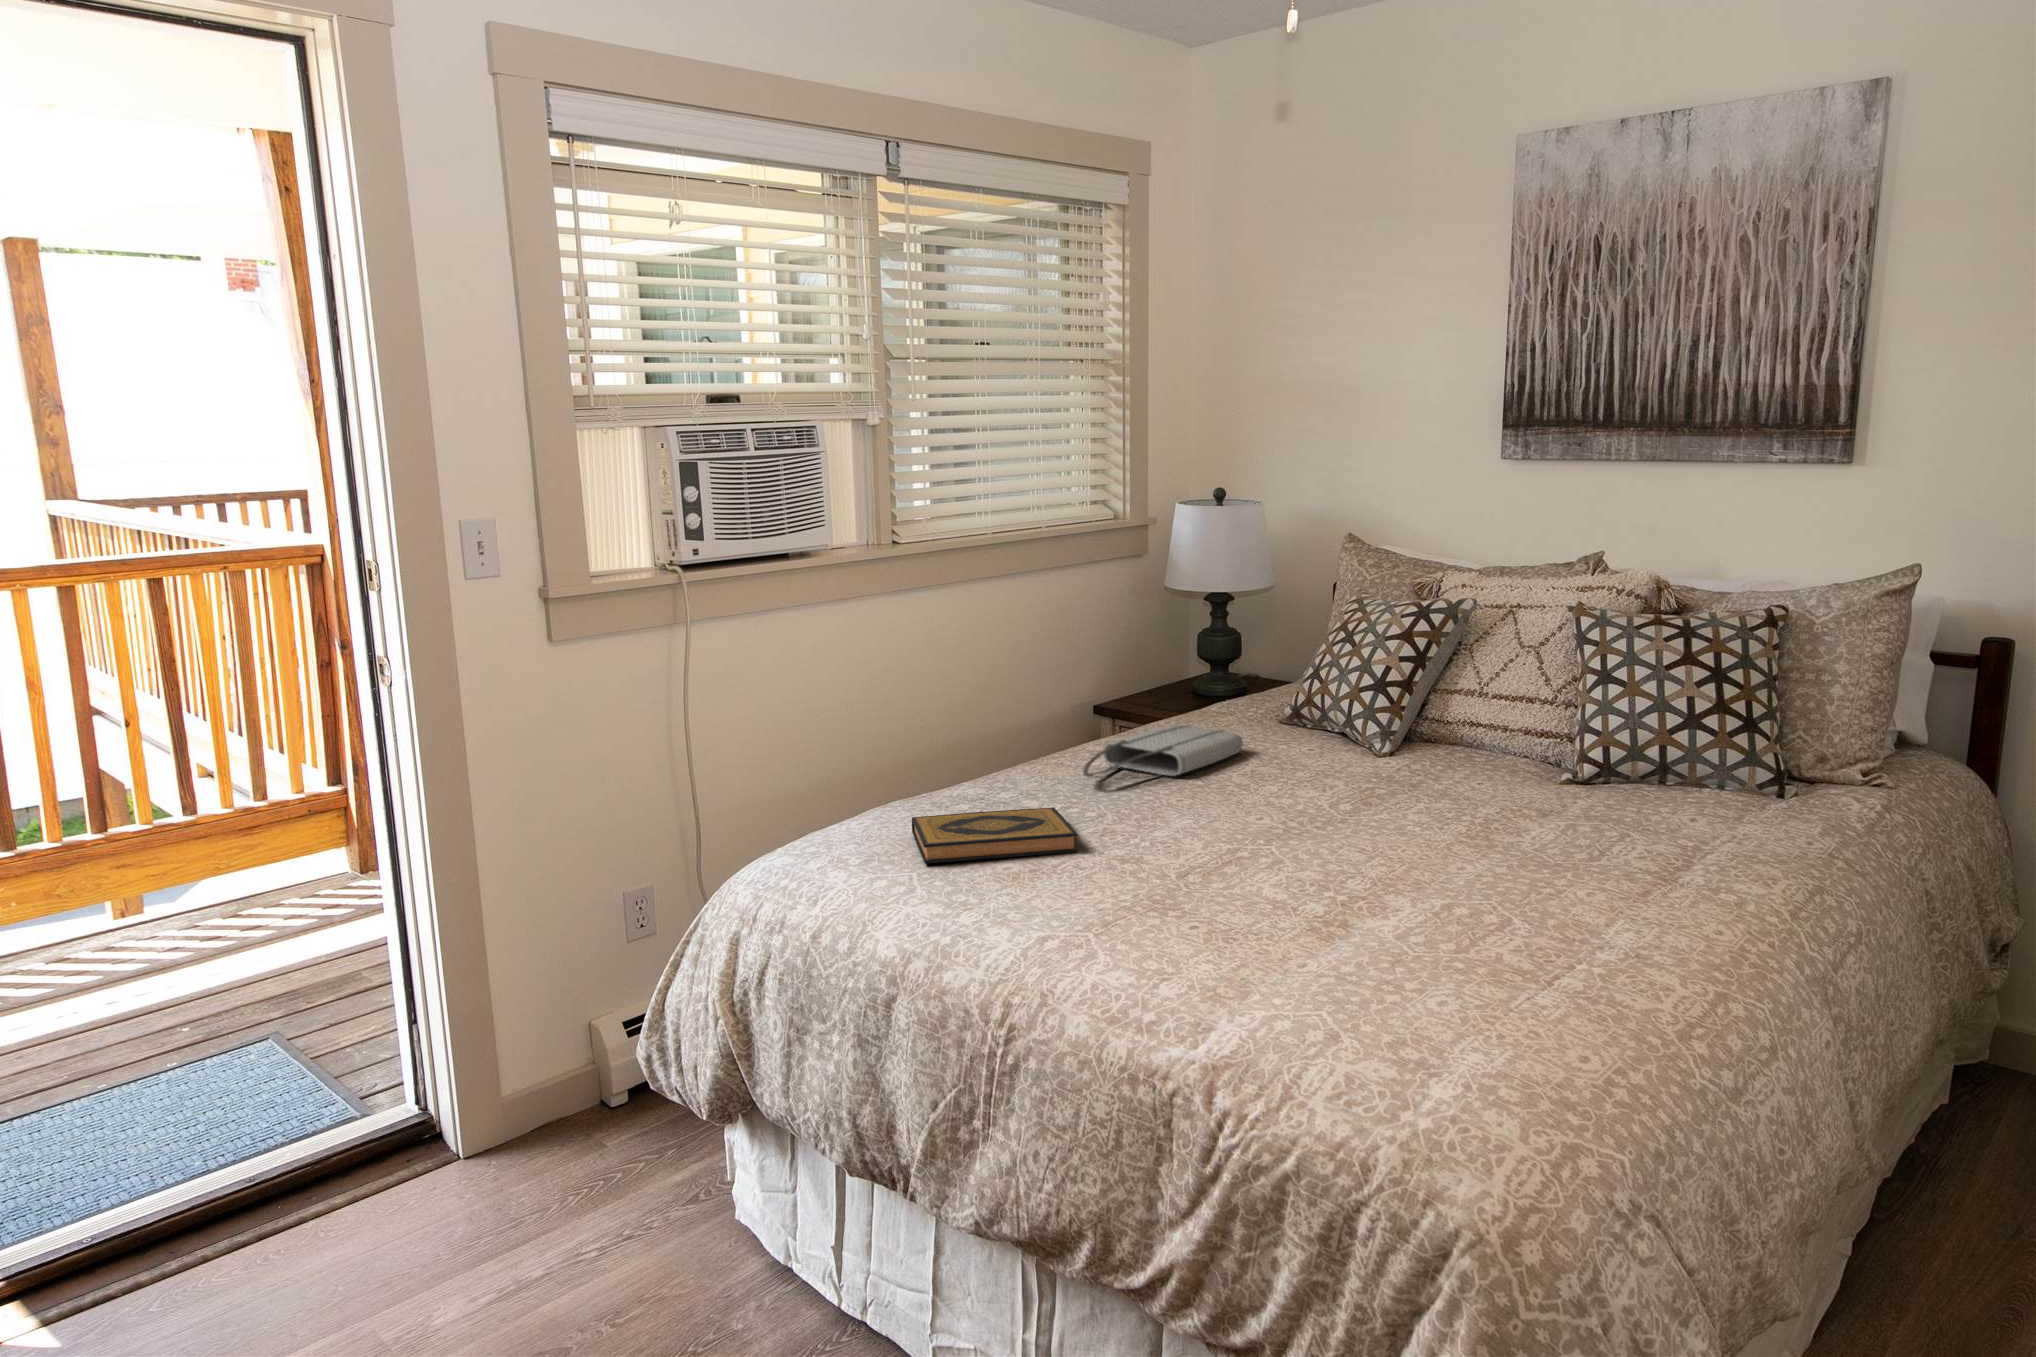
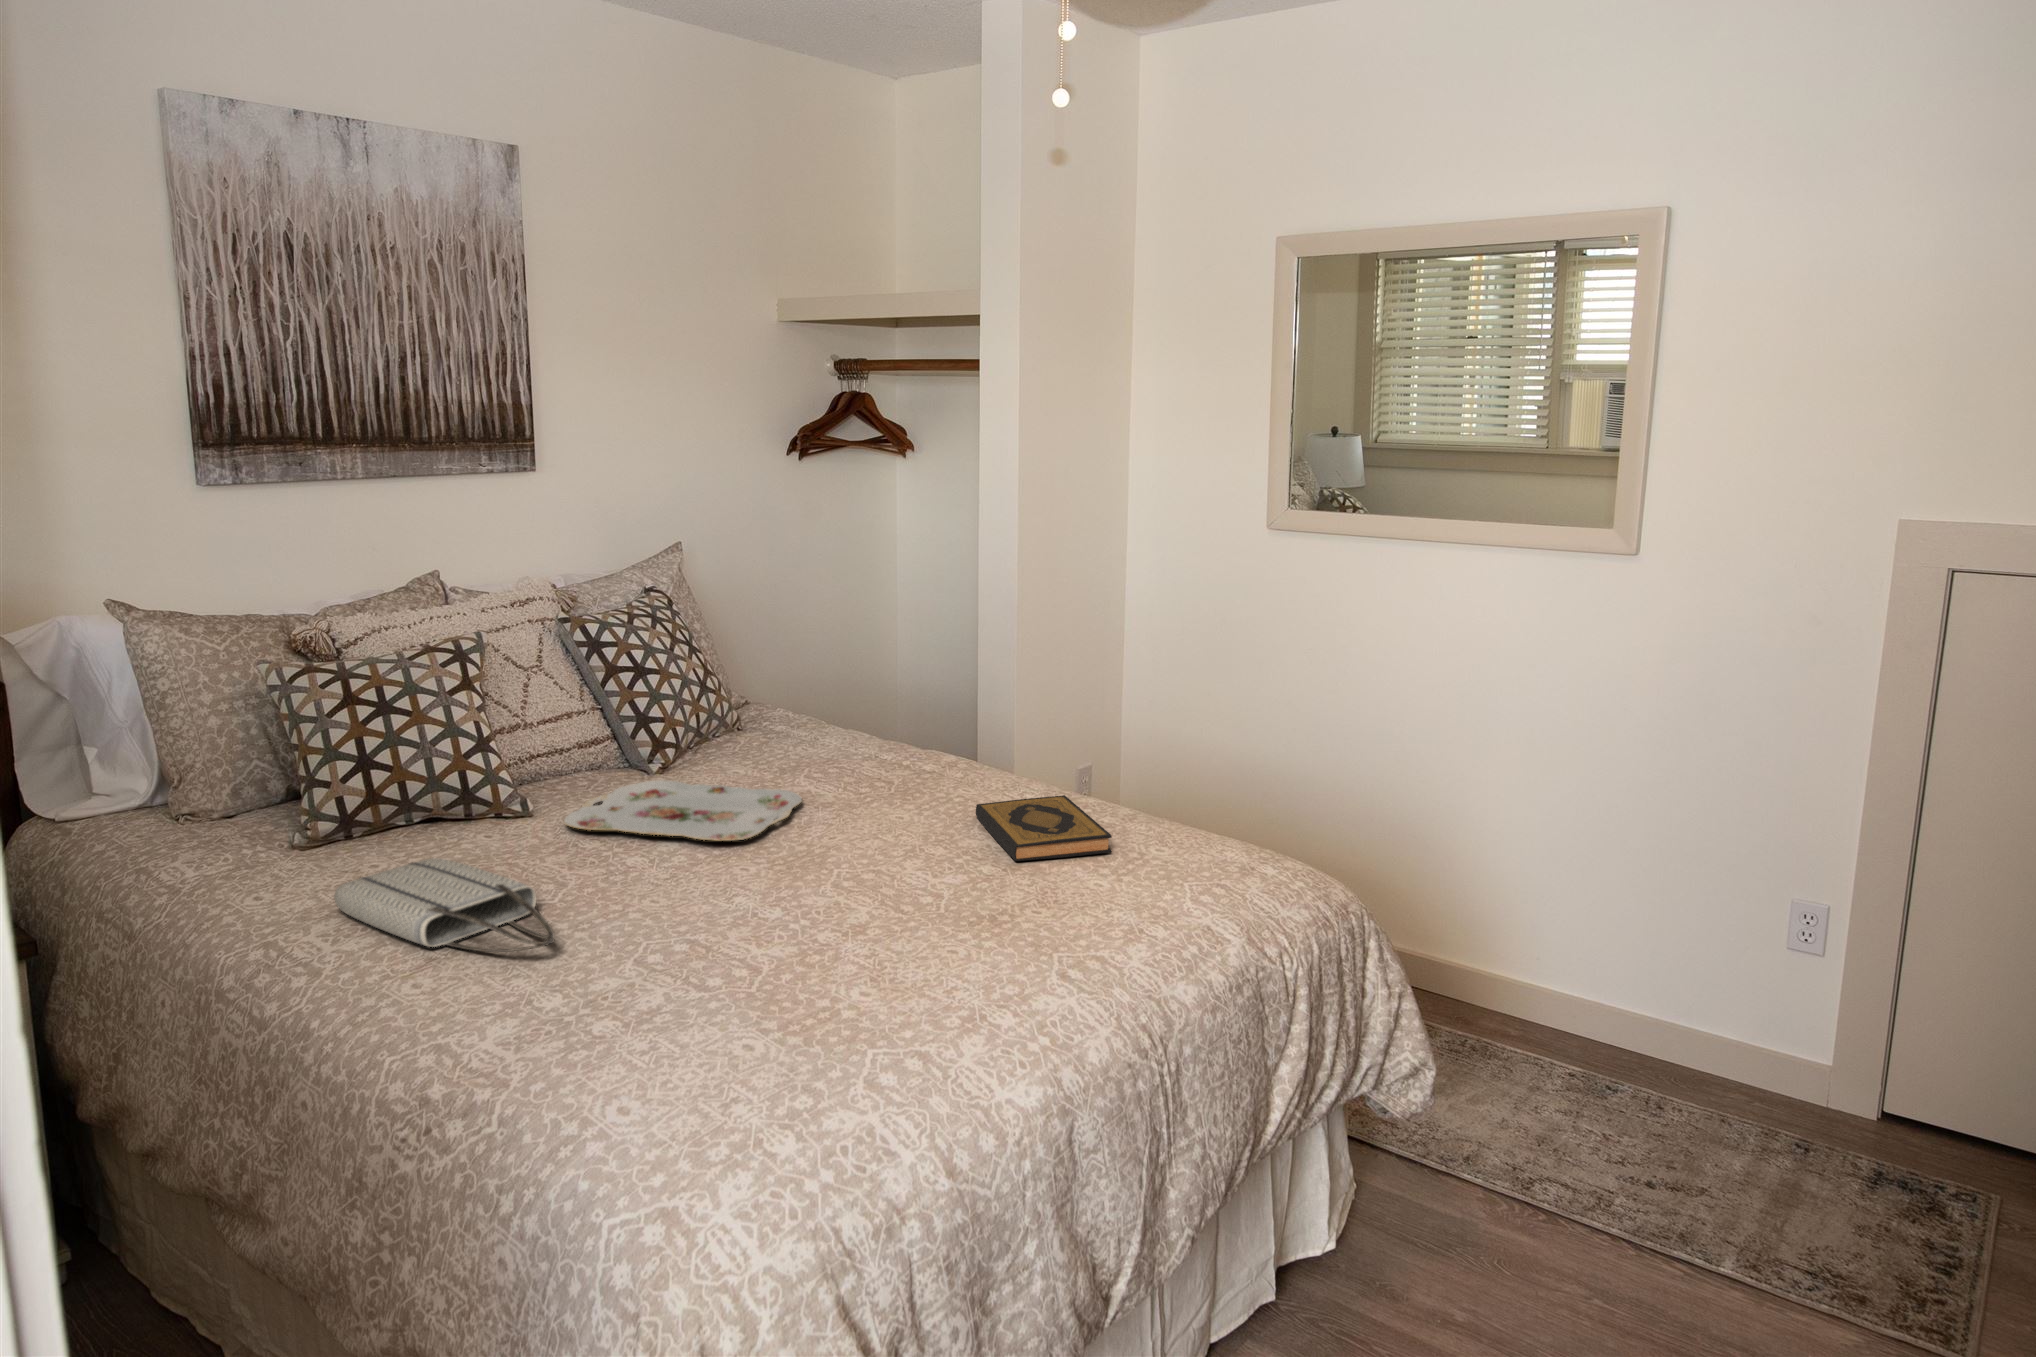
serving tray: none [1346,759,1537,820] -> present [564,780,802,841]
hardback book: present [912,807,1077,863] -> present [976,795,1112,861]

